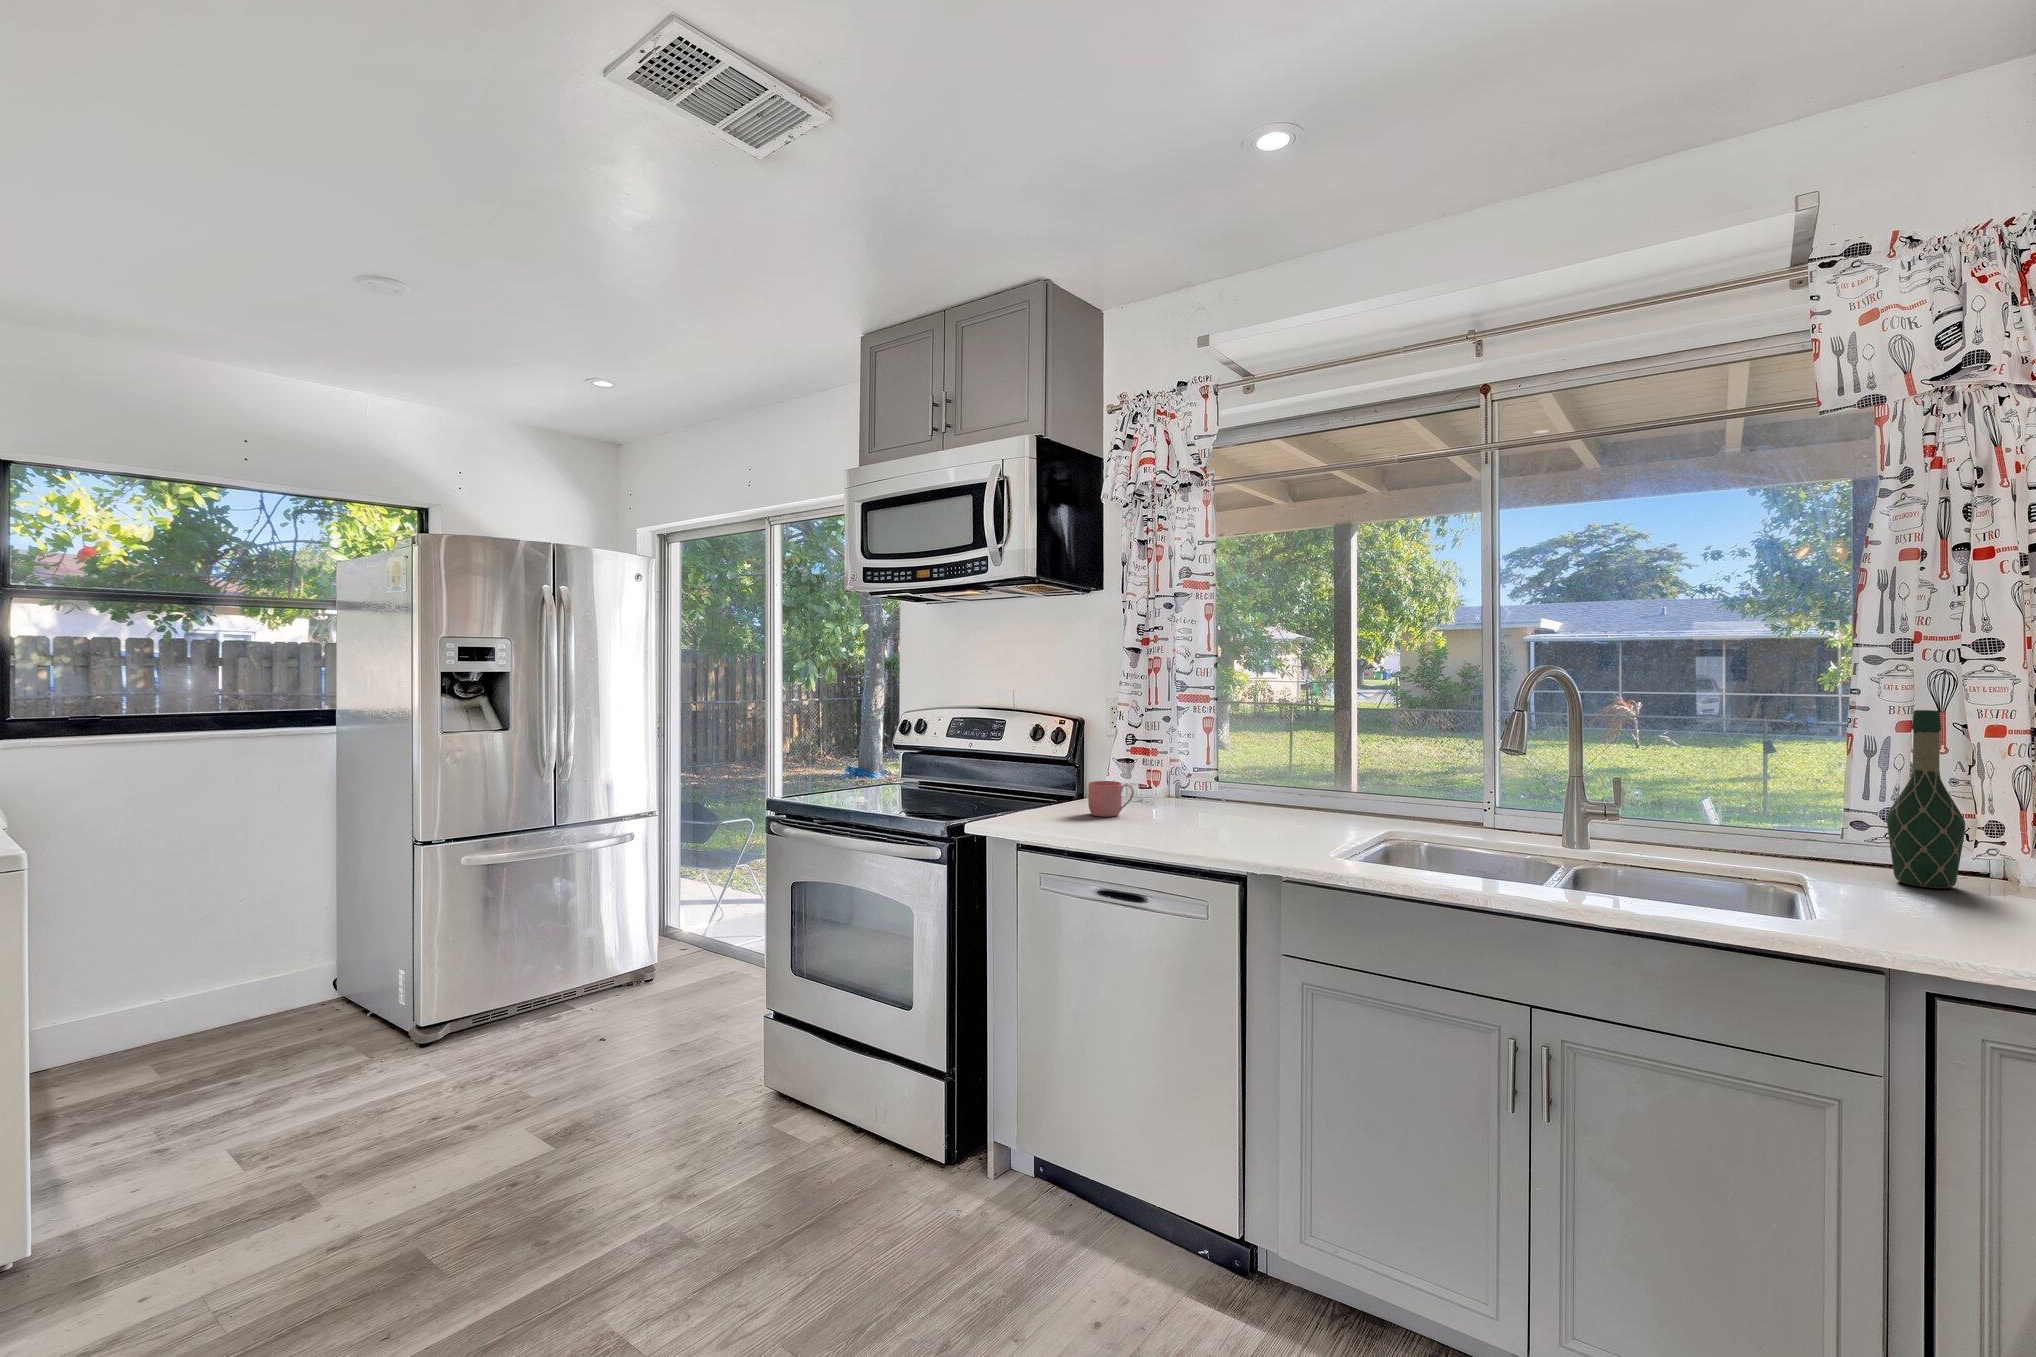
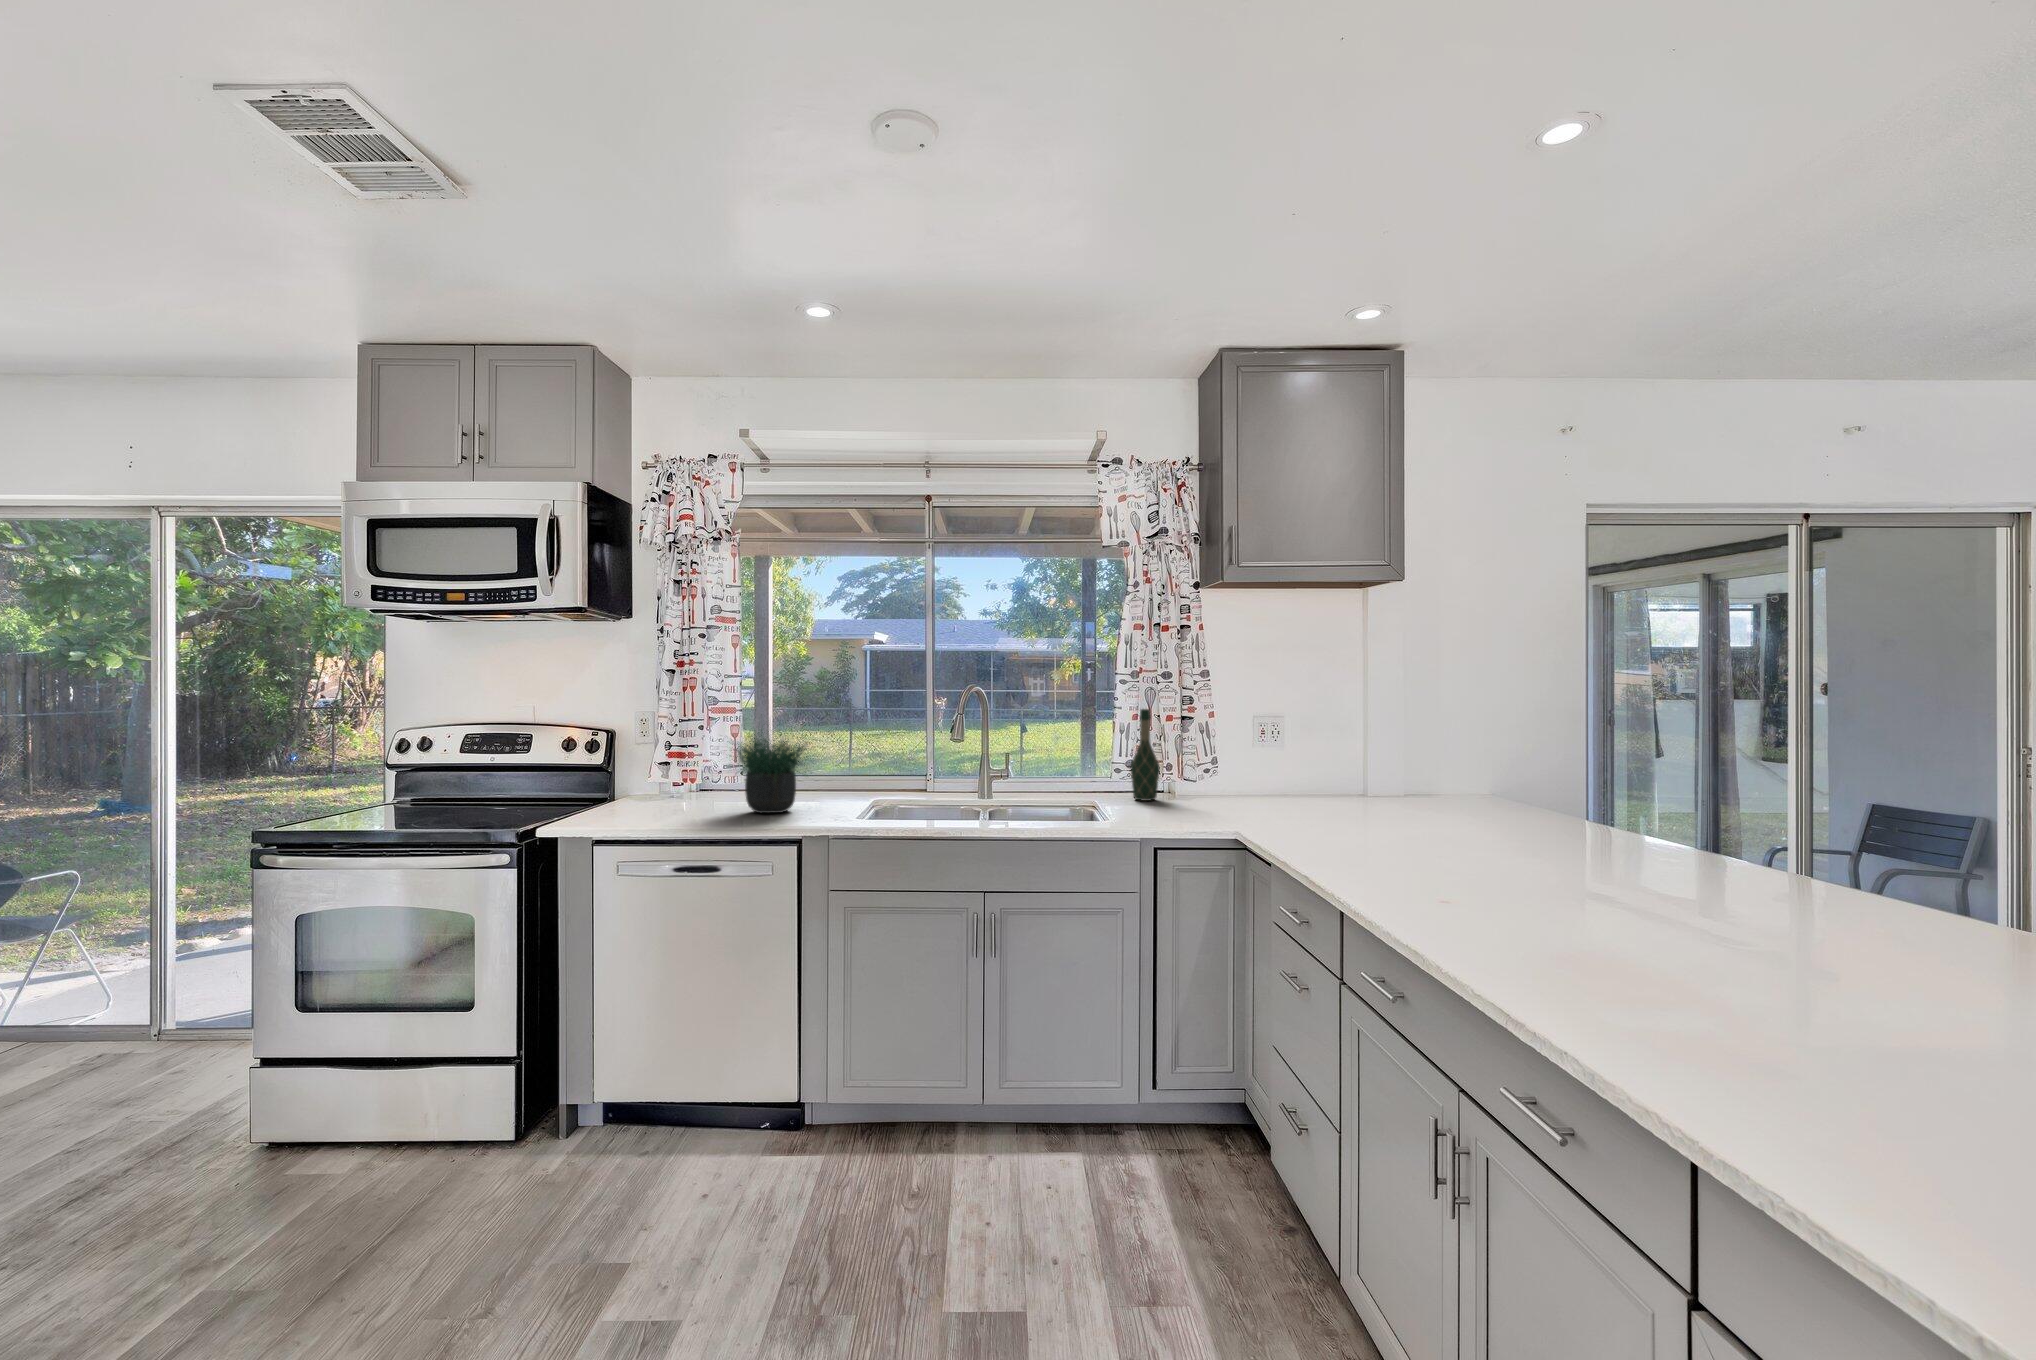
potted plant: none [1152,682,1306,835] -> present [729,722,809,813]
mug: present [1088,781,1134,817] -> none [639,782,679,812]

